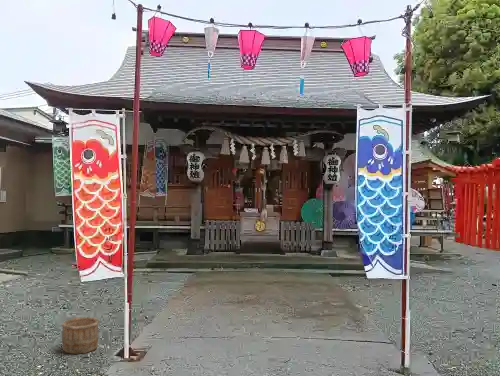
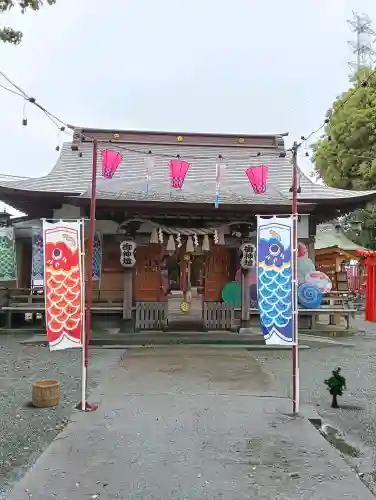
decorative plant: none [438,308,472,361] -> present [324,367,347,408]

